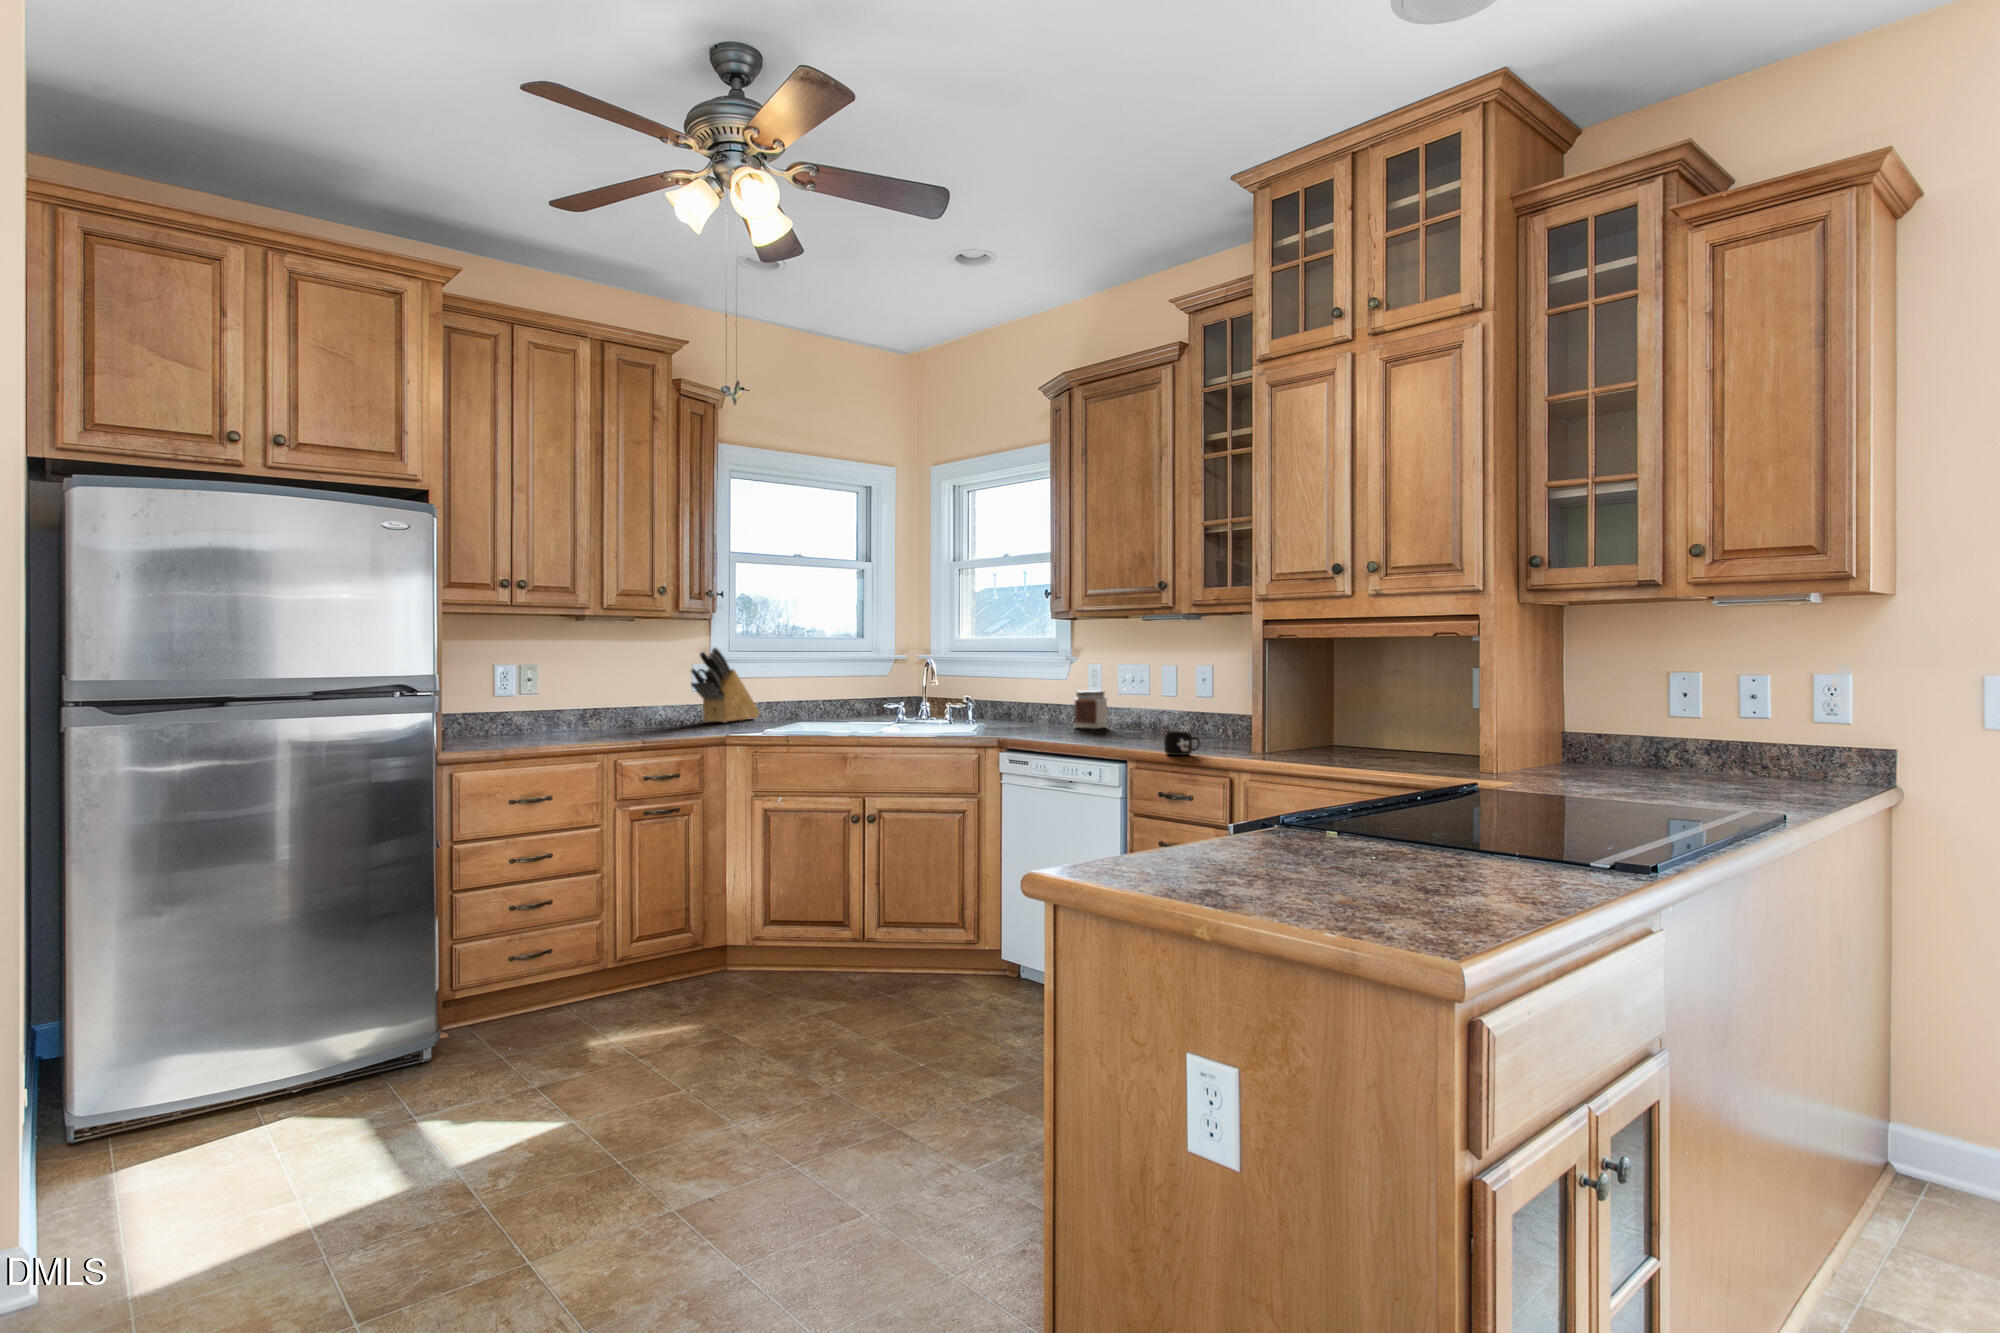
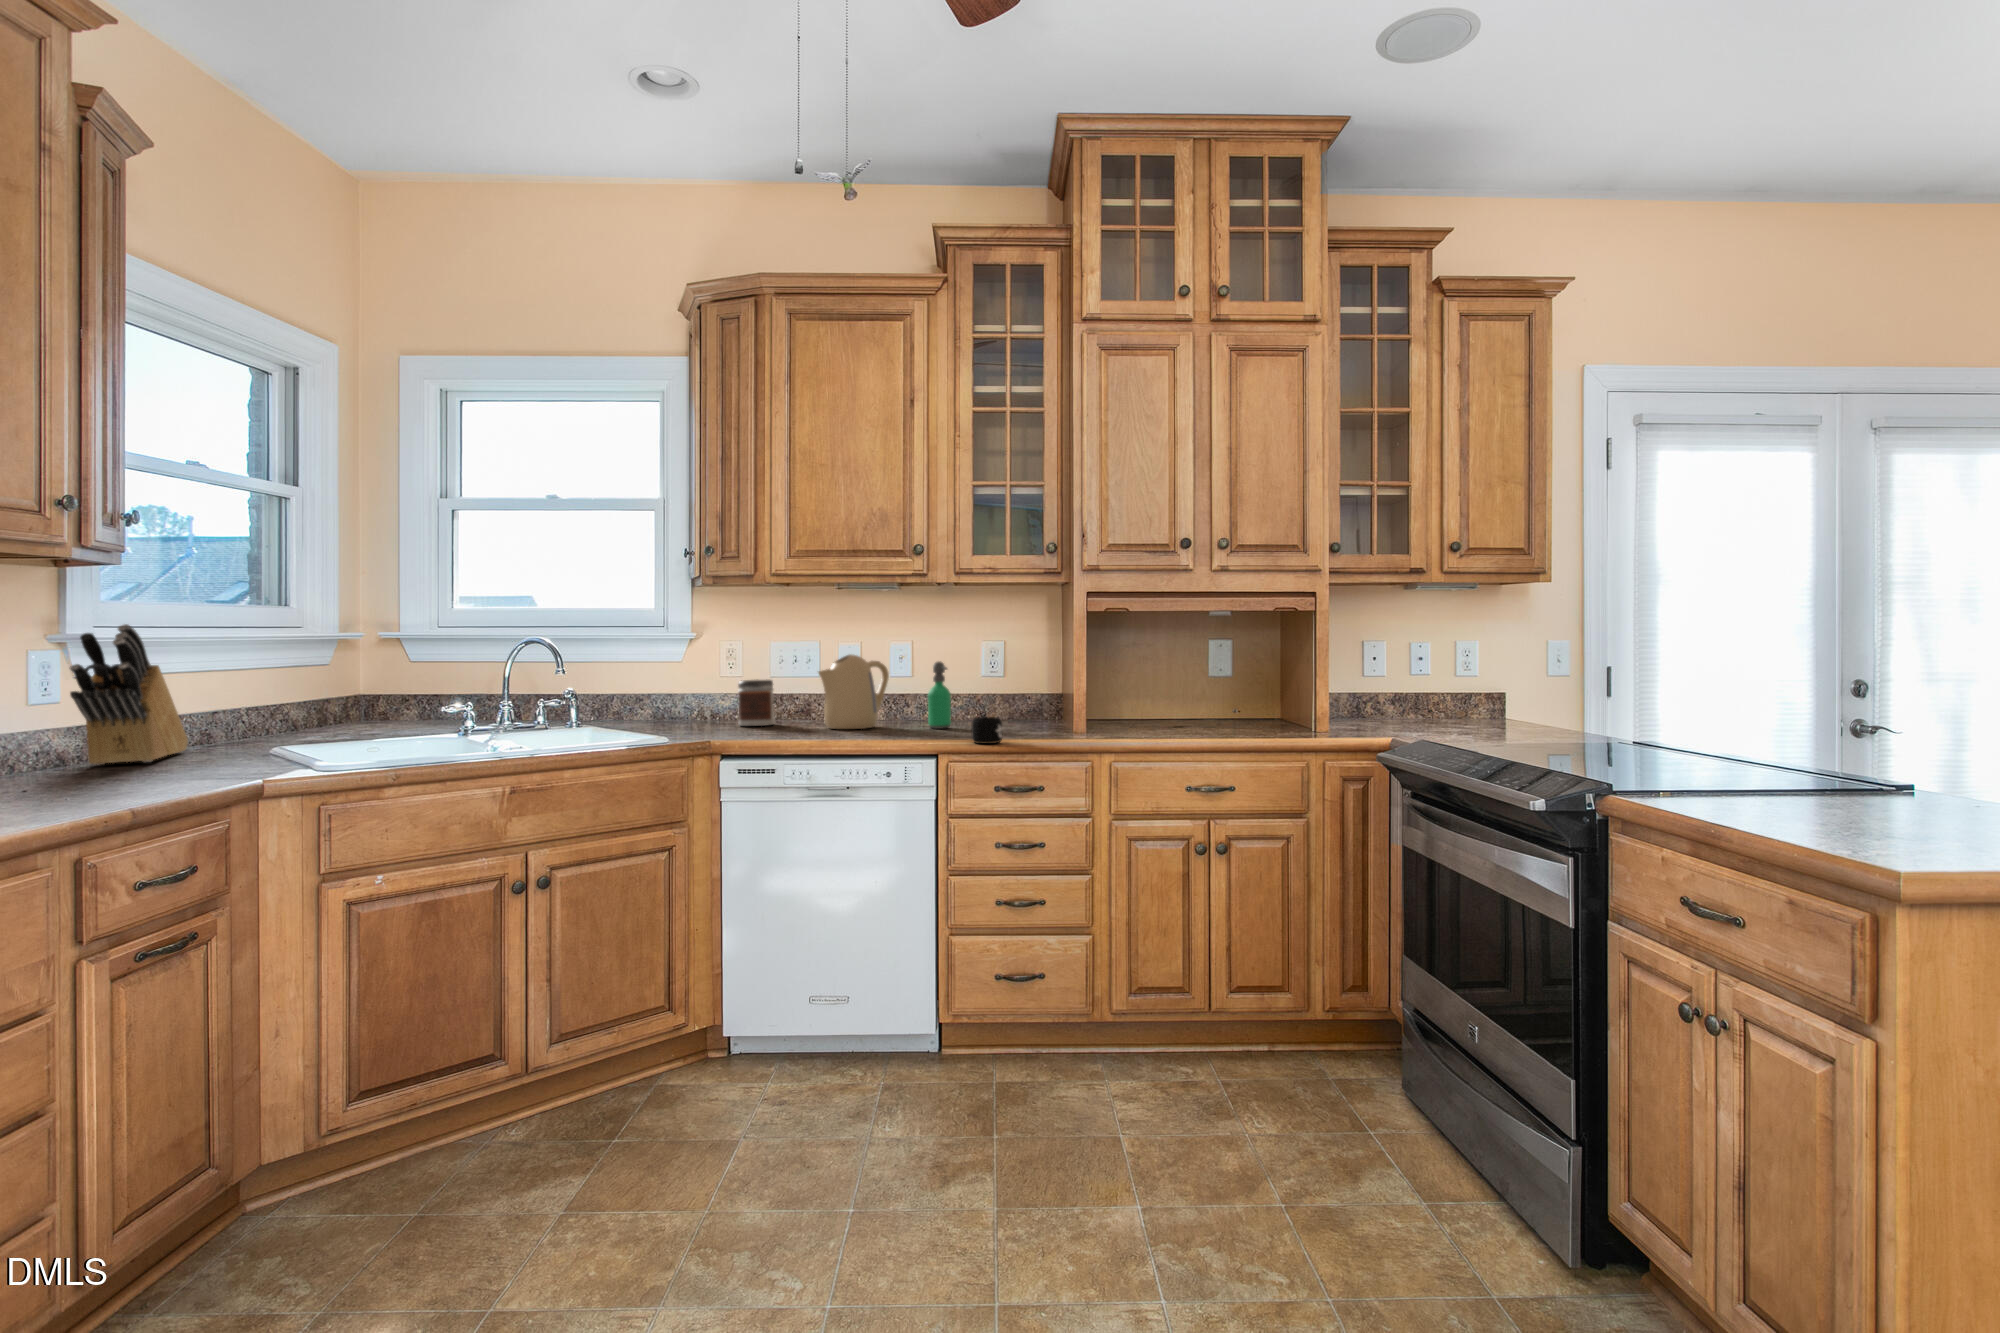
kettle: none [1116,671,1183,736] -> present [819,654,889,729]
soap dispenser: none [1202,679,1223,742] -> present [928,661,951,729]

